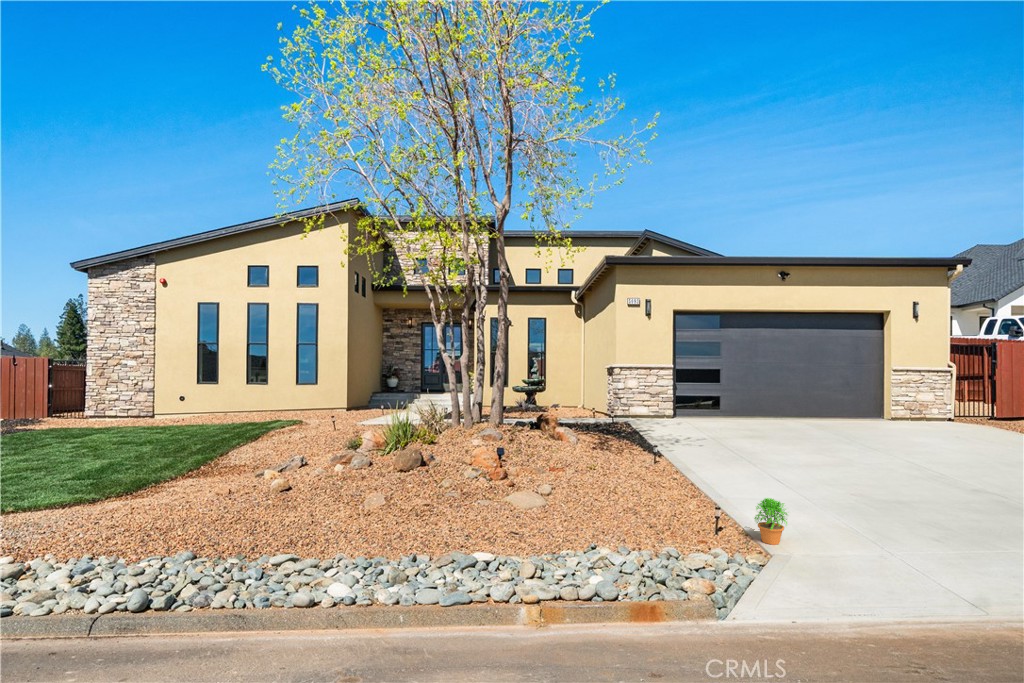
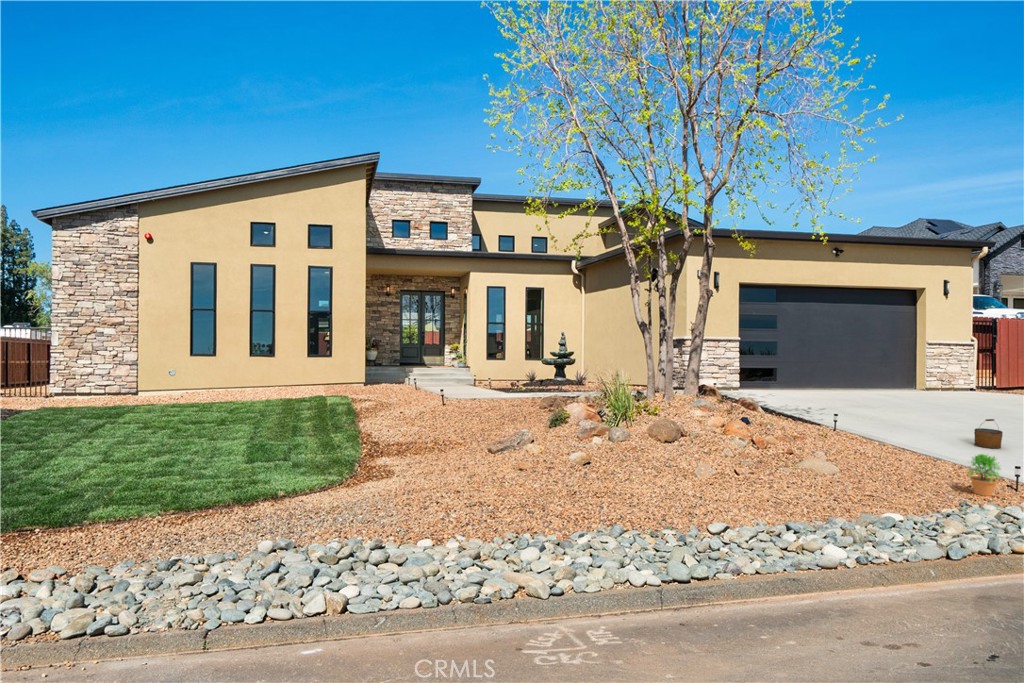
bucket: none [851,456,879,488] -> present [974,419,1003,449]

